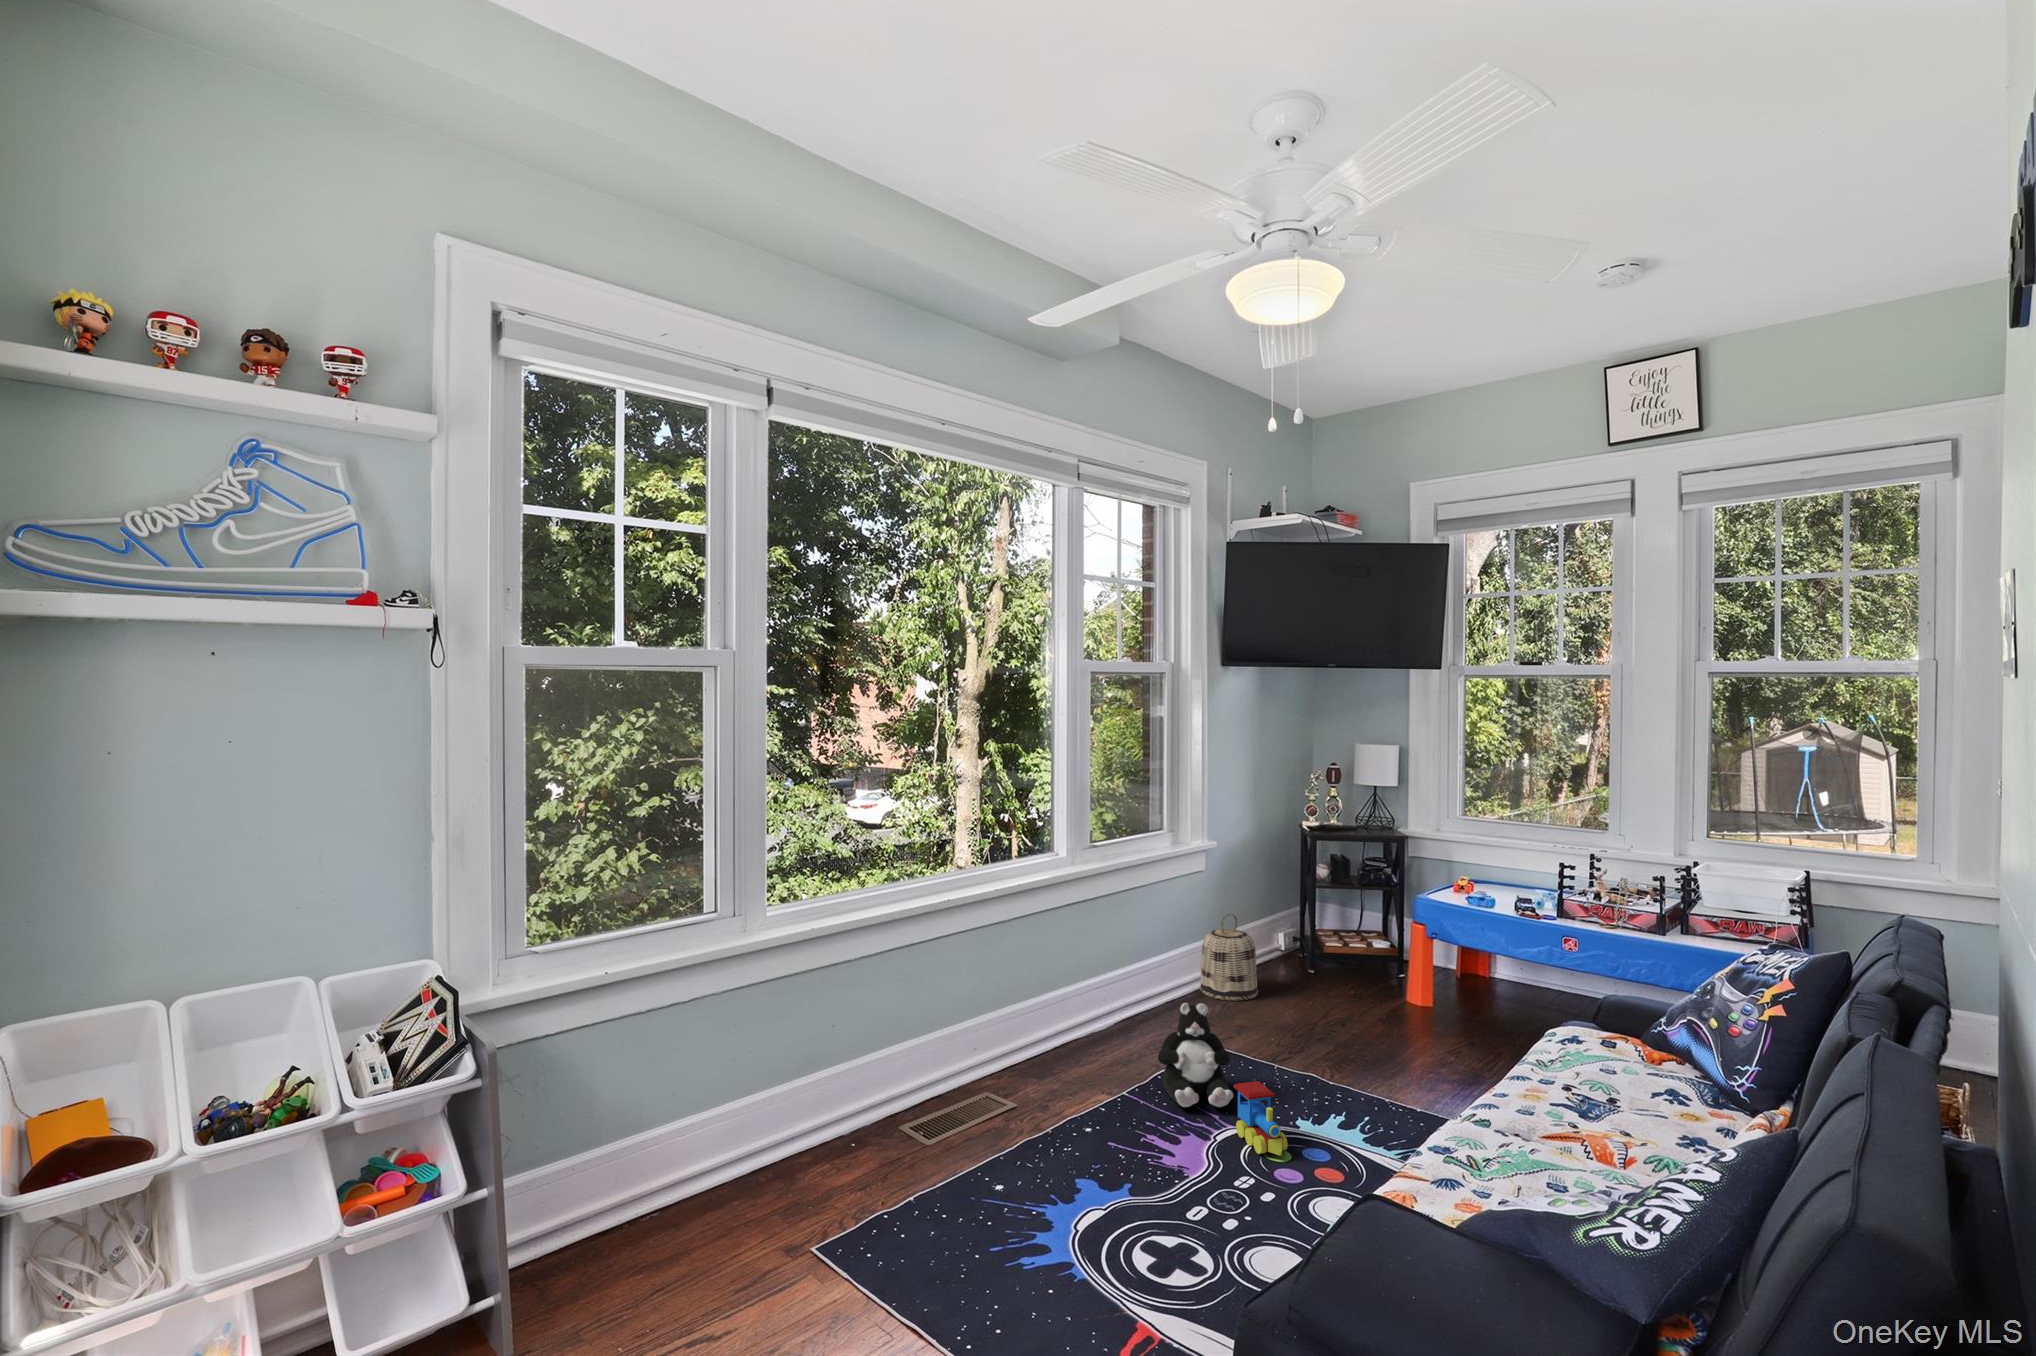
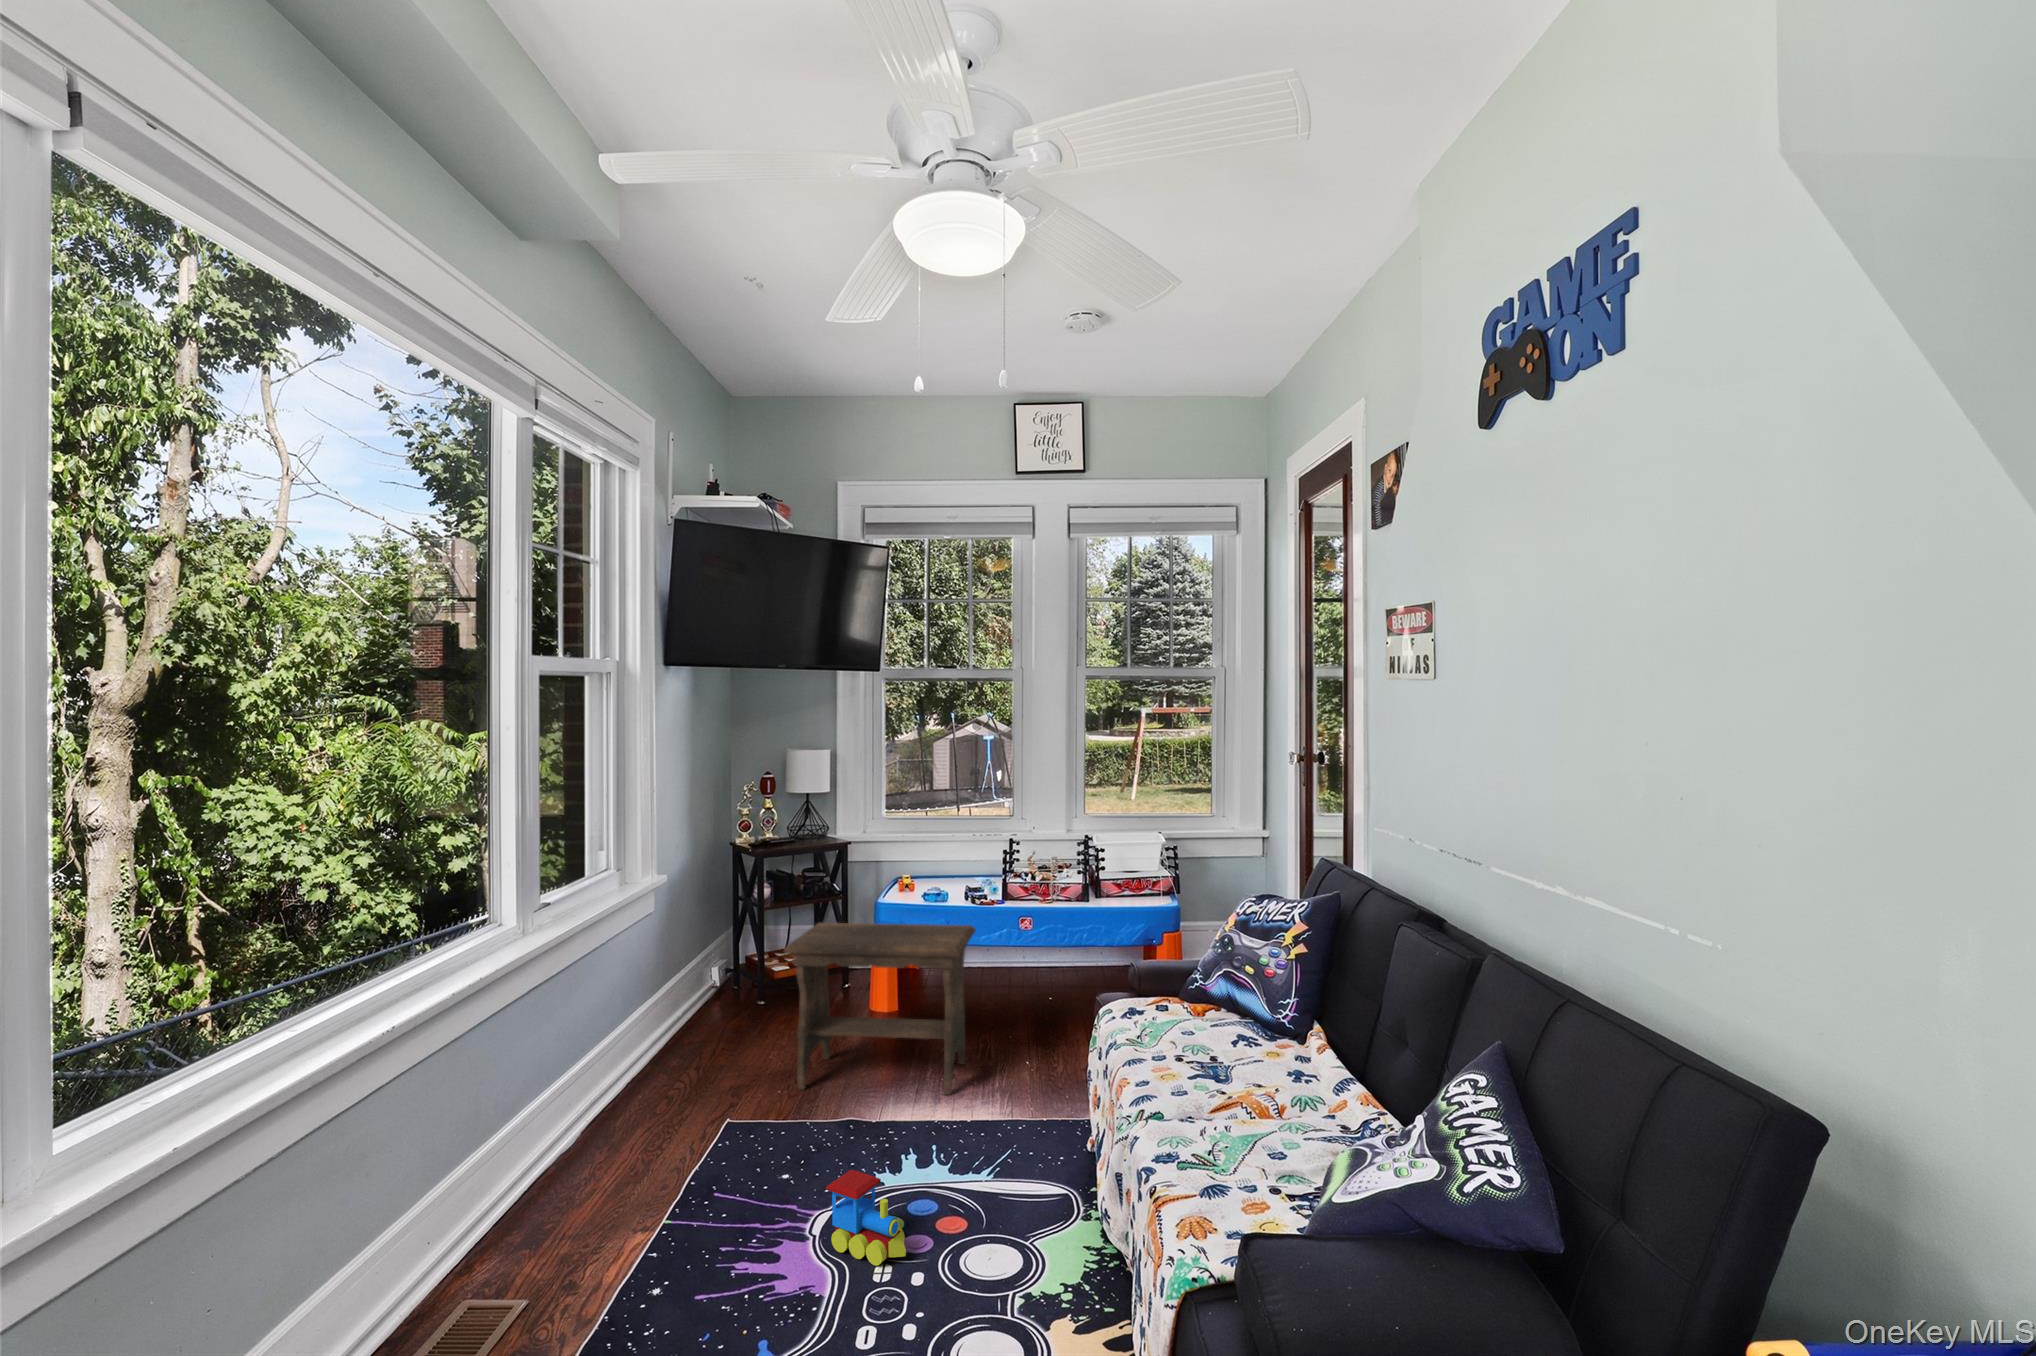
footstool: none [1281,900,1471,1077] -> present [784,923,976,1095]
basket: present [1200,914,1258,1001] -> none [649,962,723,1073]
plush toy: present [1158,1002,1233,1107] -> none [693,1088,807,1242]

